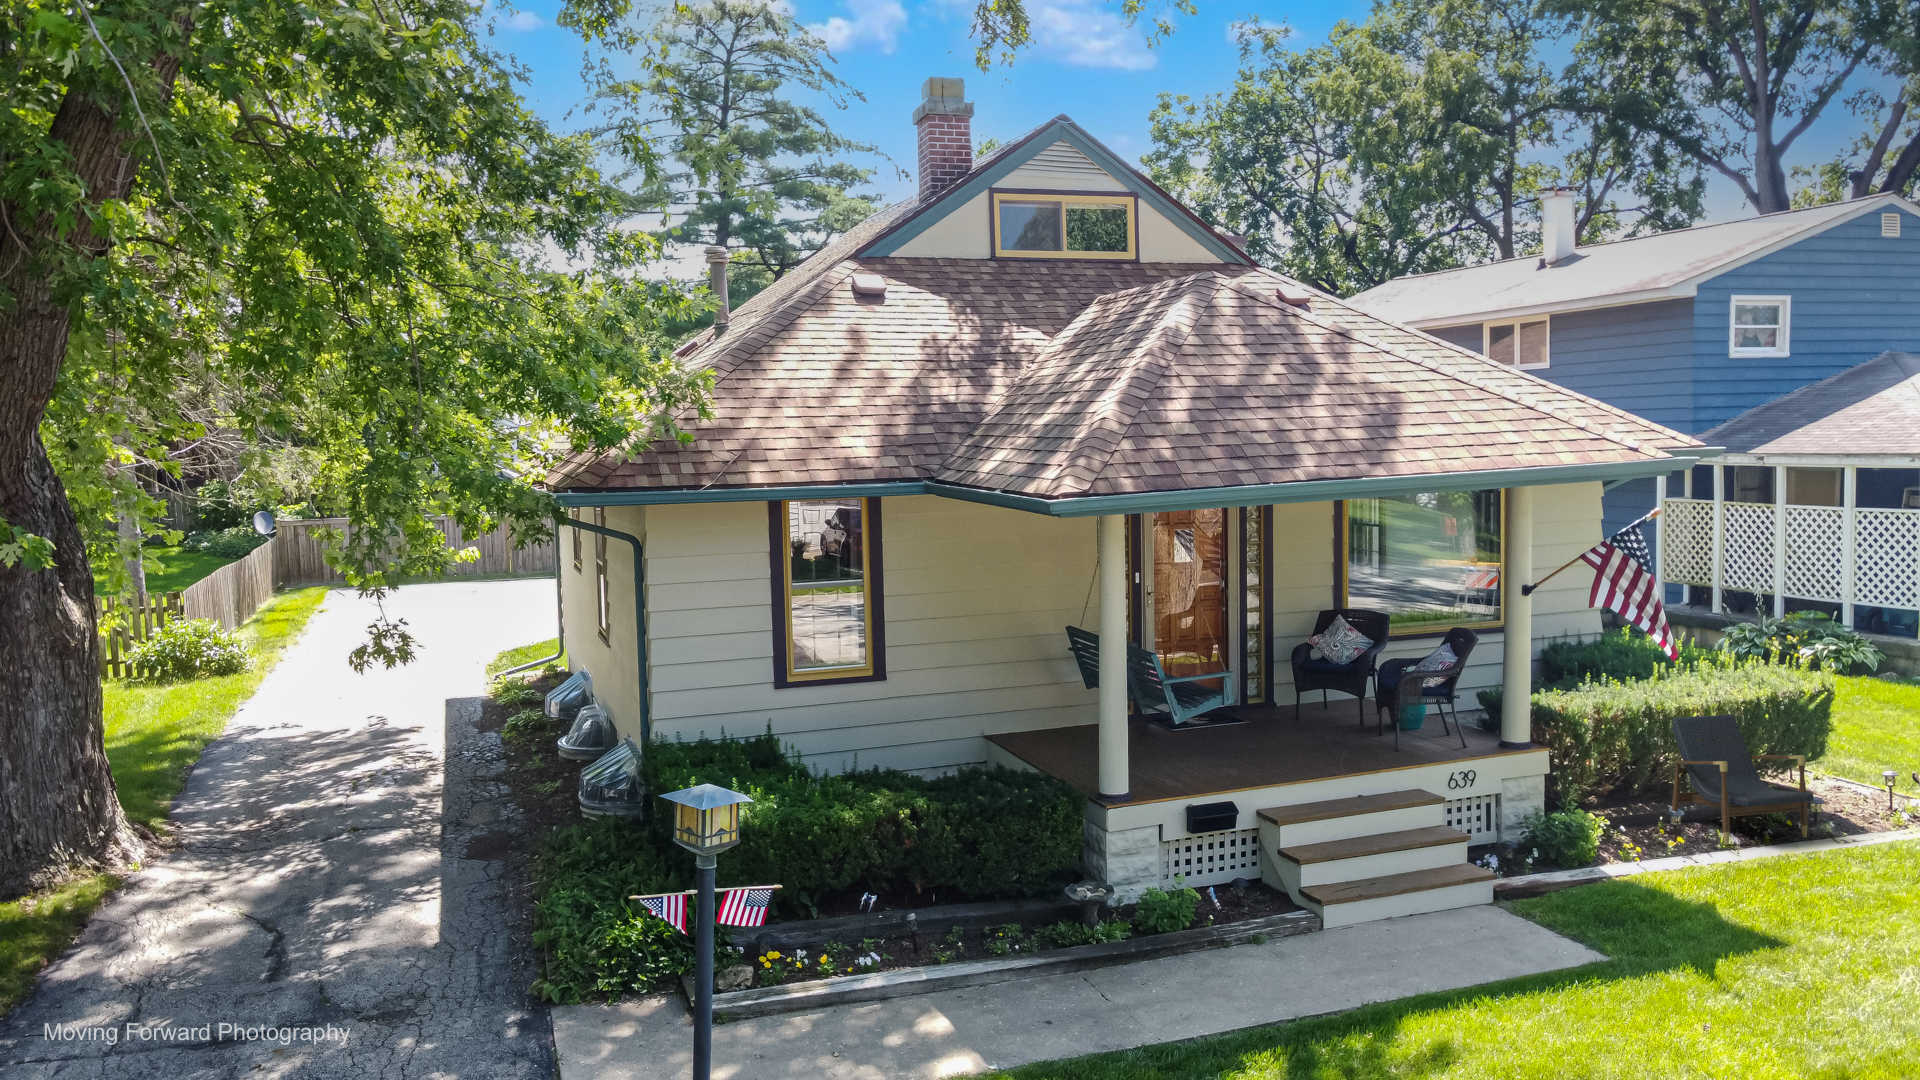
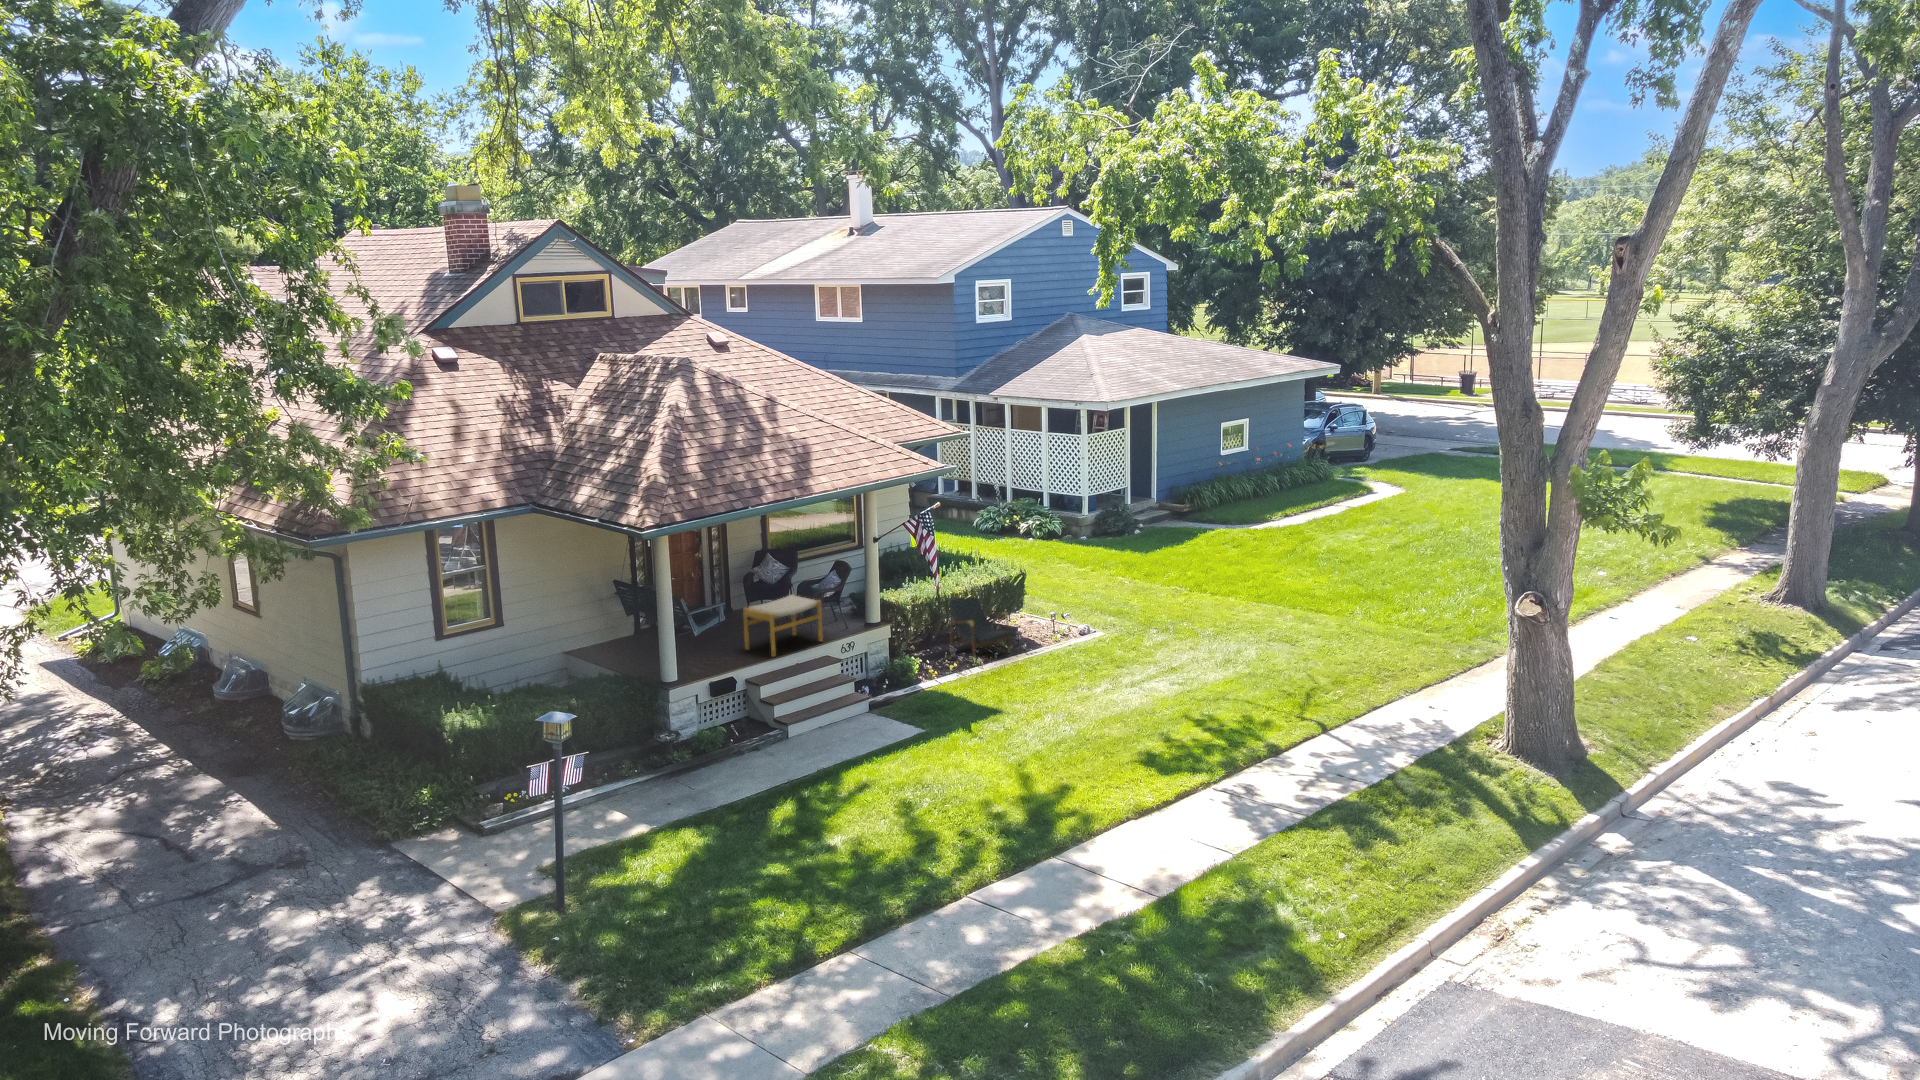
footstool: none [1263,671,1410,772] -> present [743,594,823,657]

